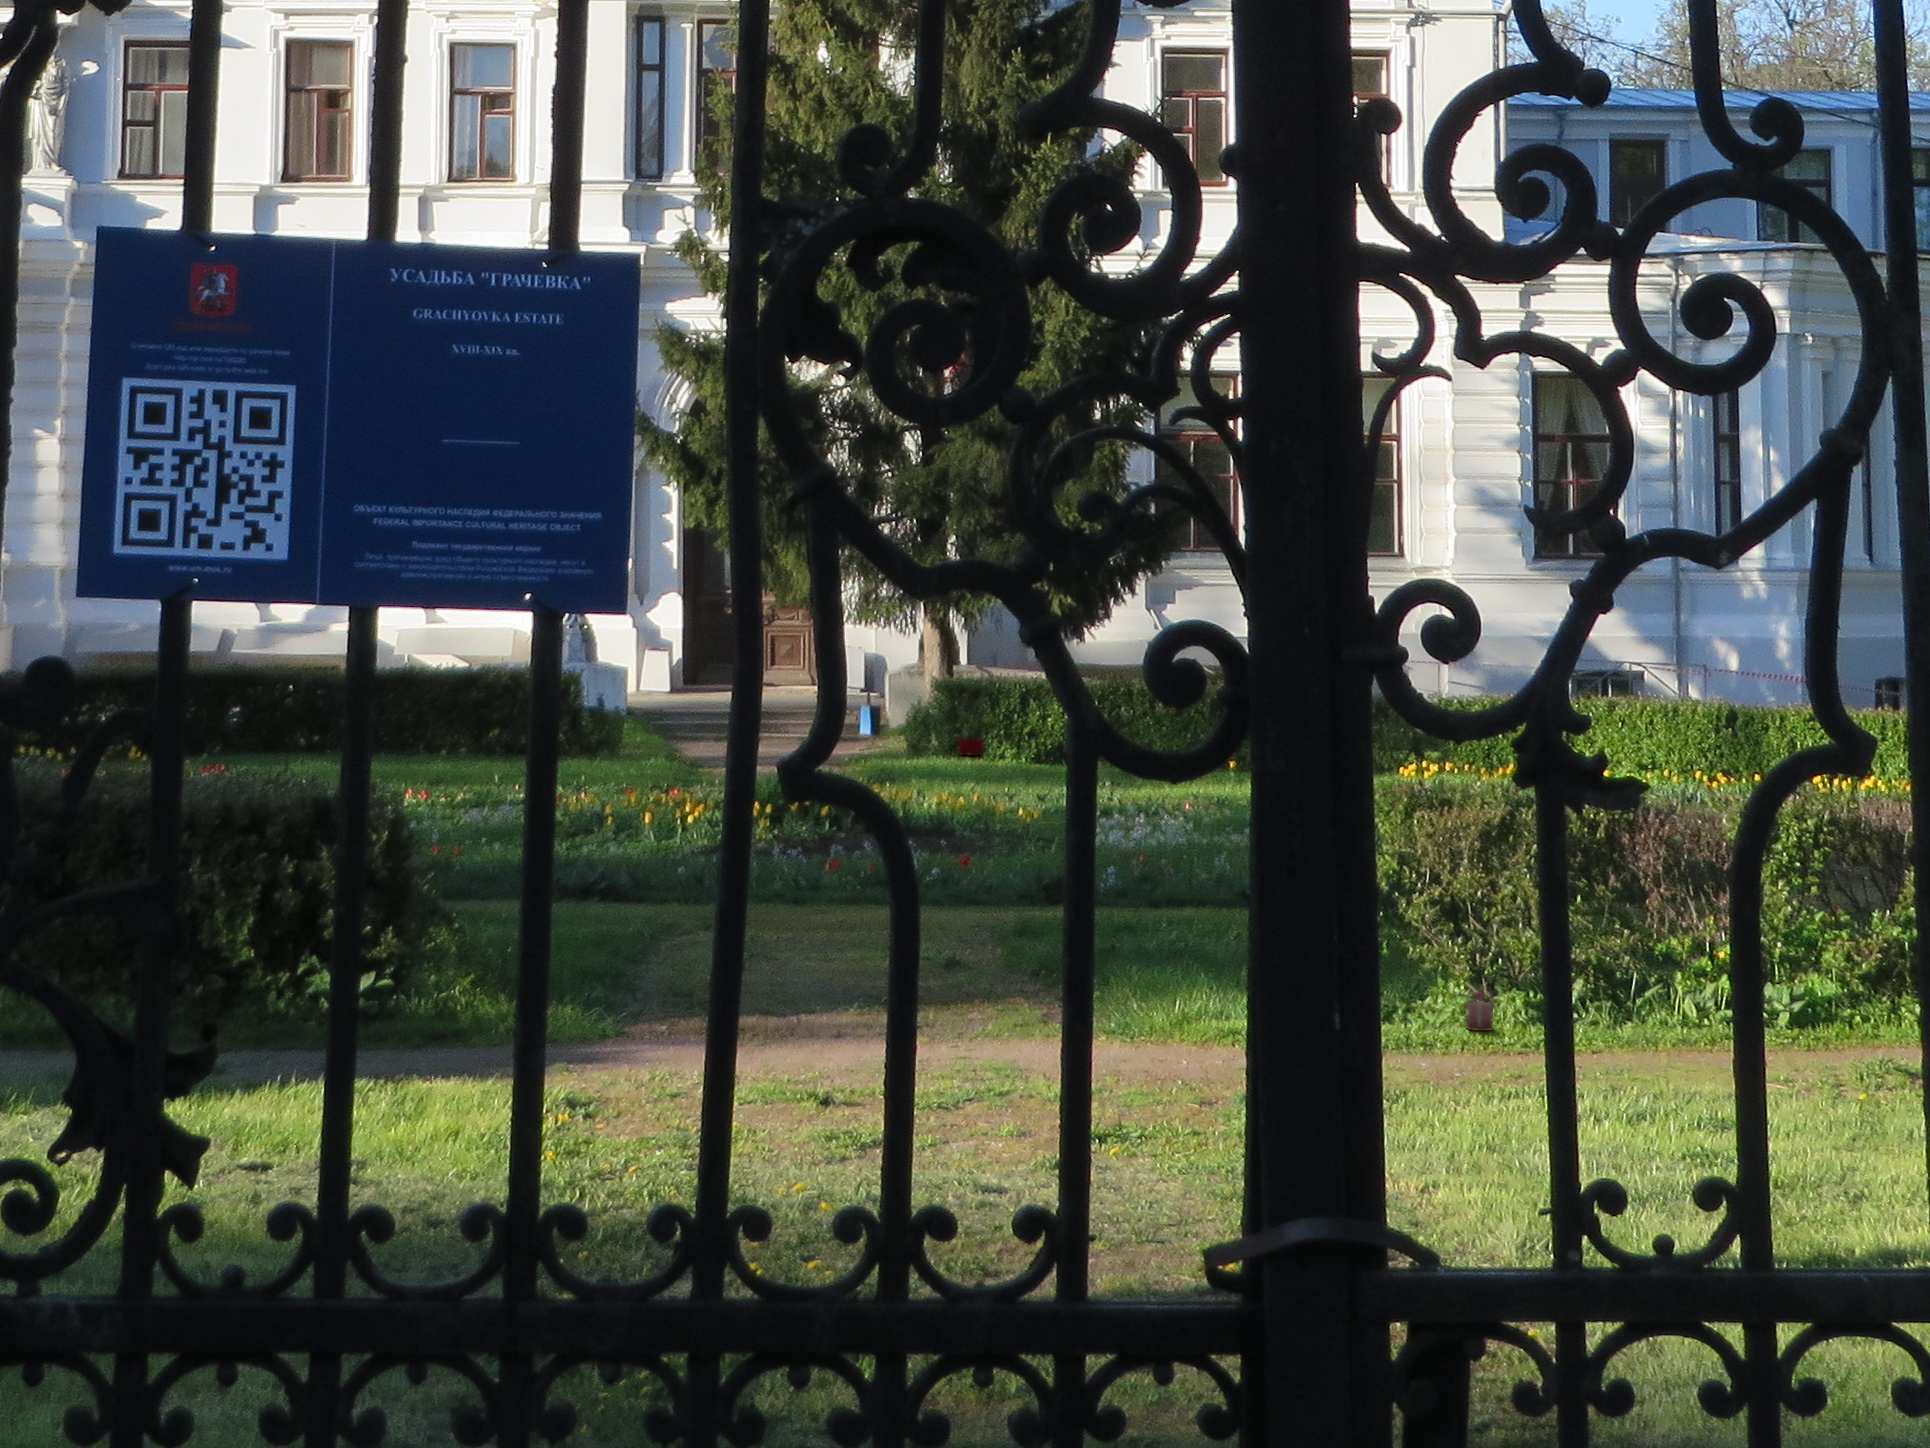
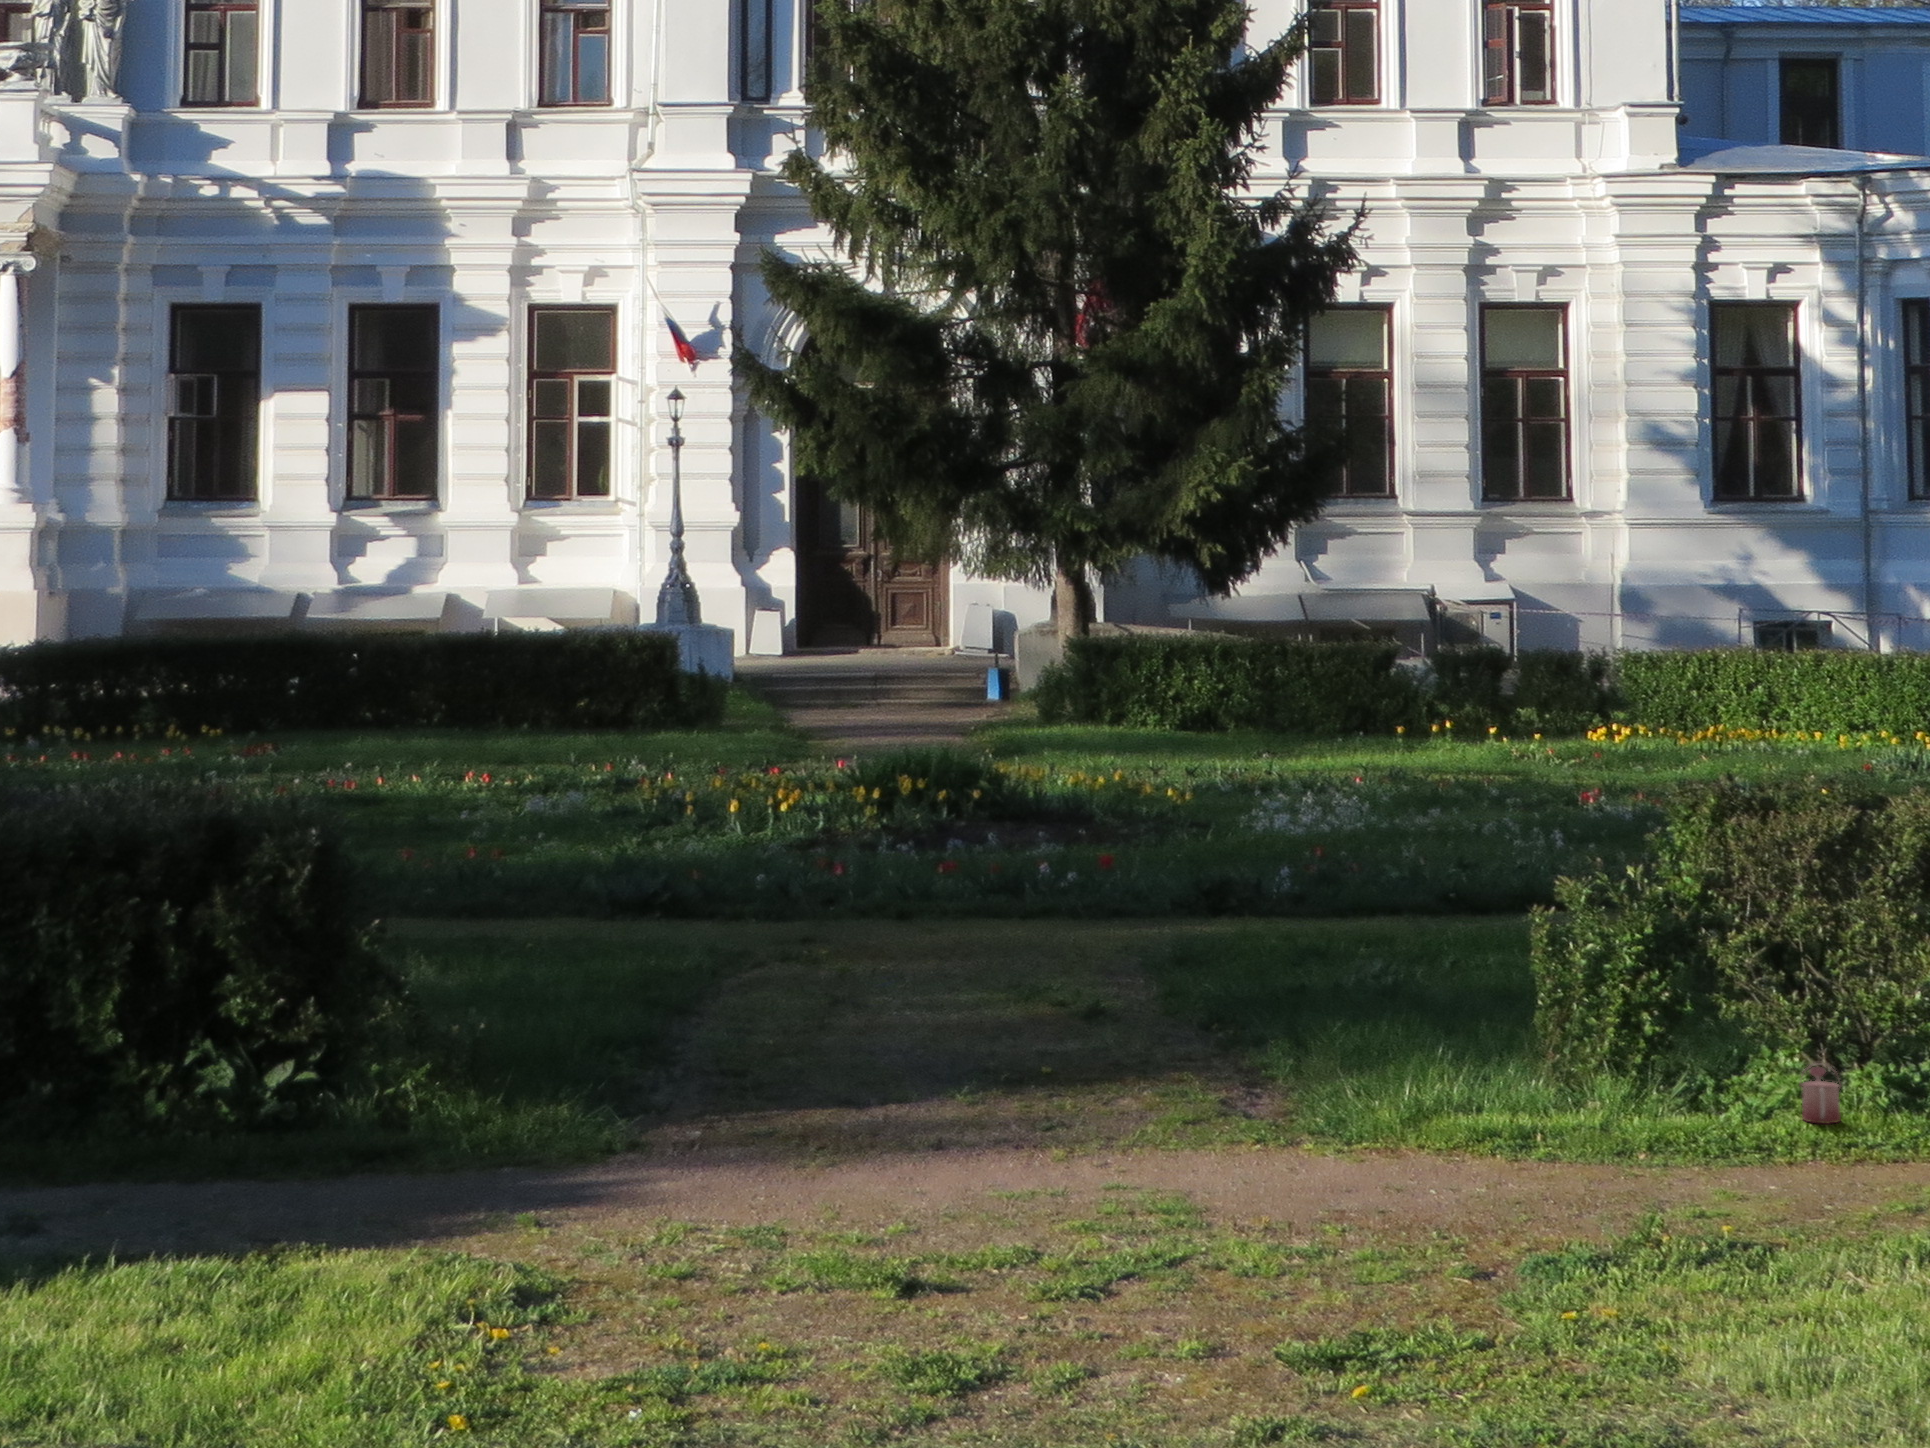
decorative plant: present [958,700,990,756] -> none [1097,651,1136,722]

